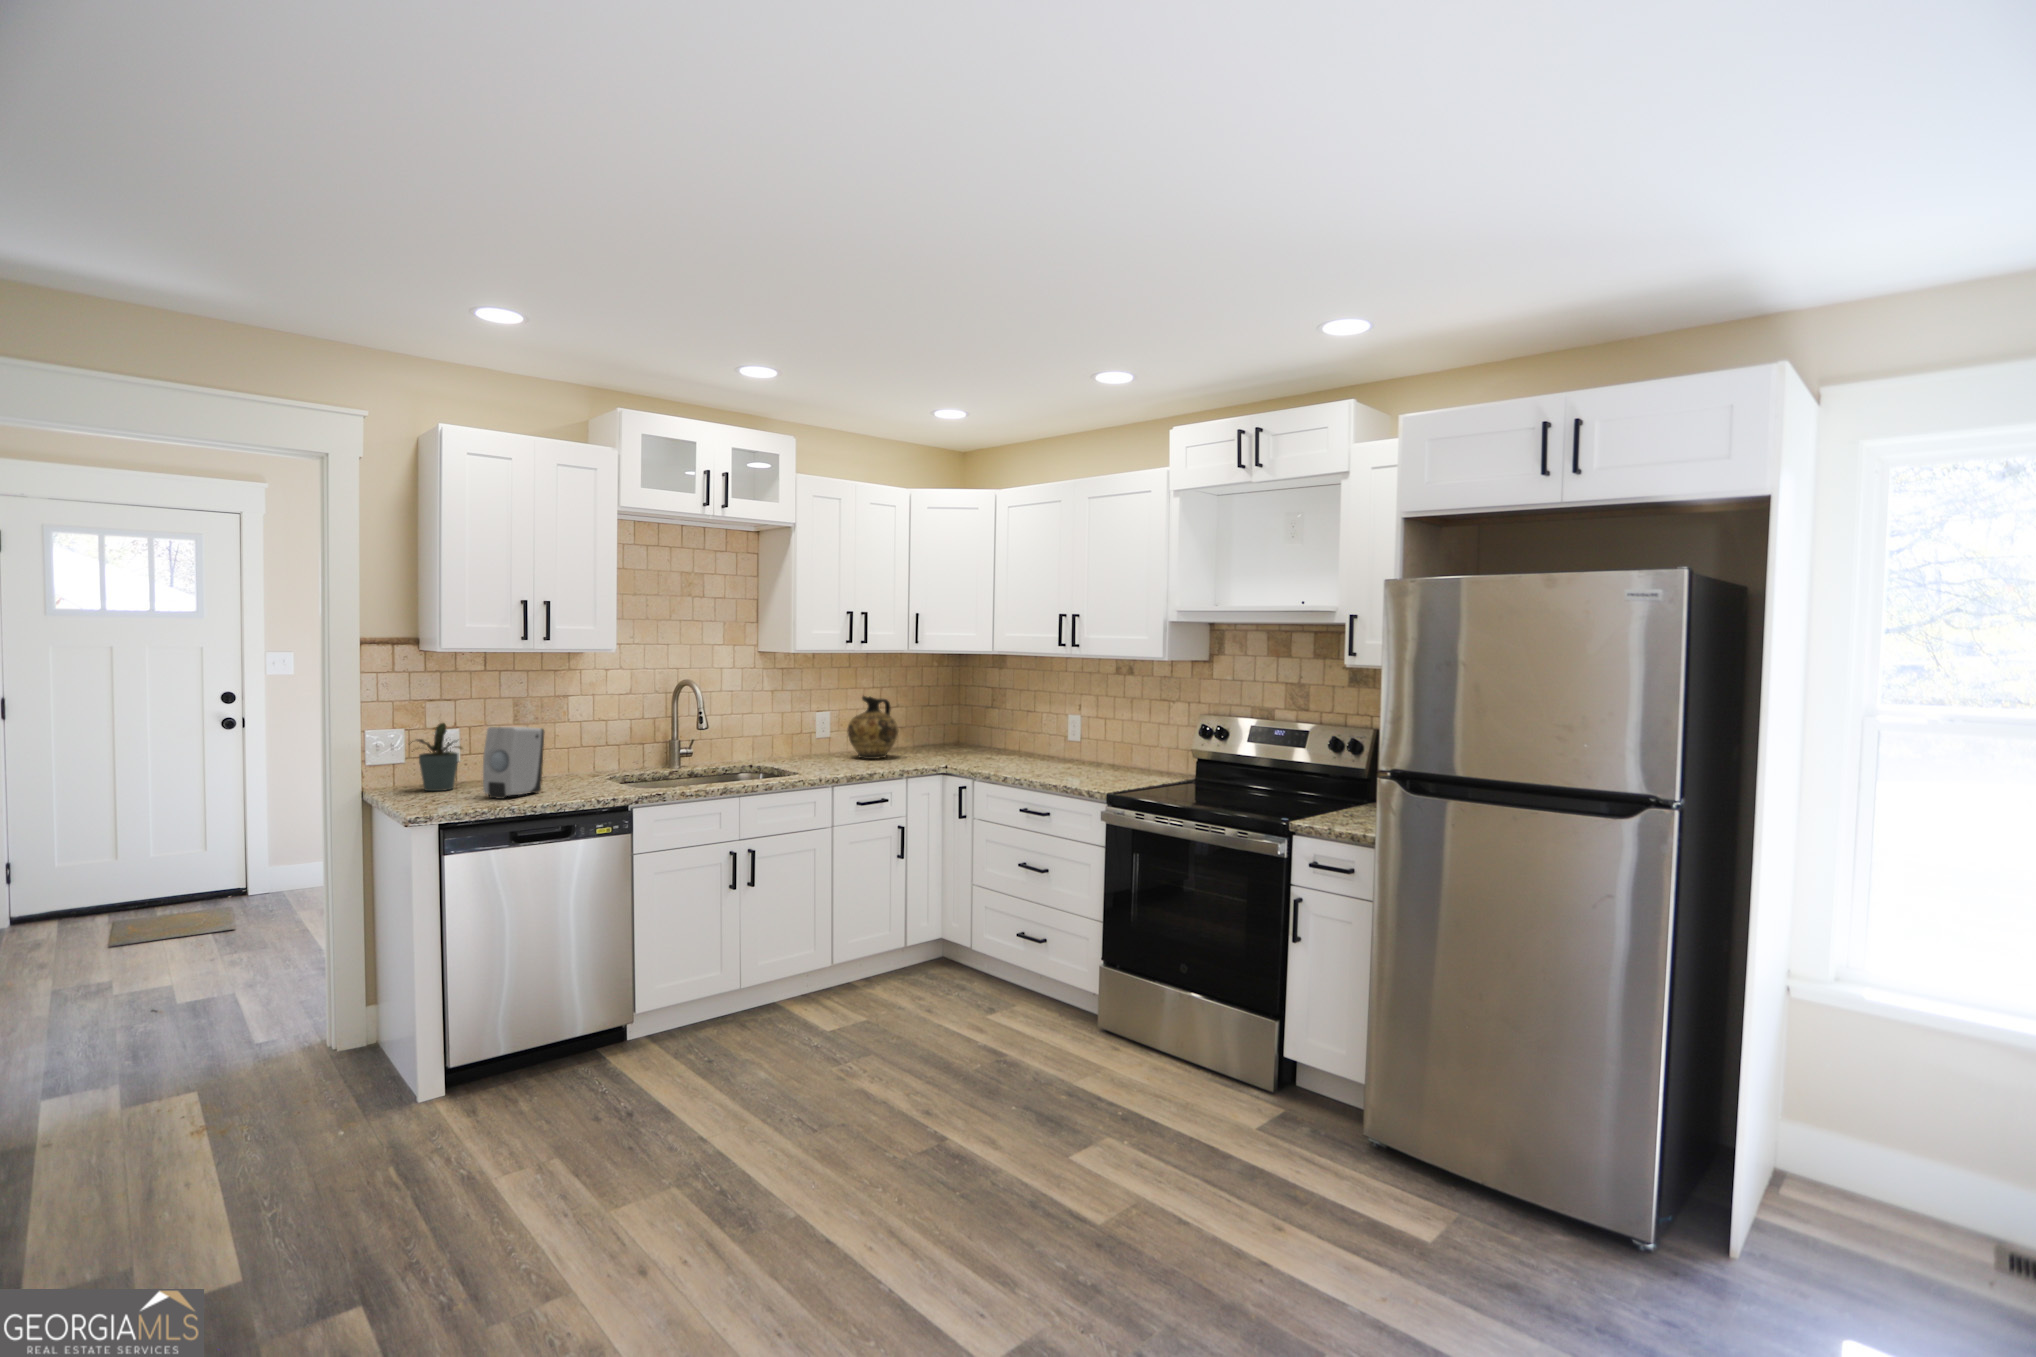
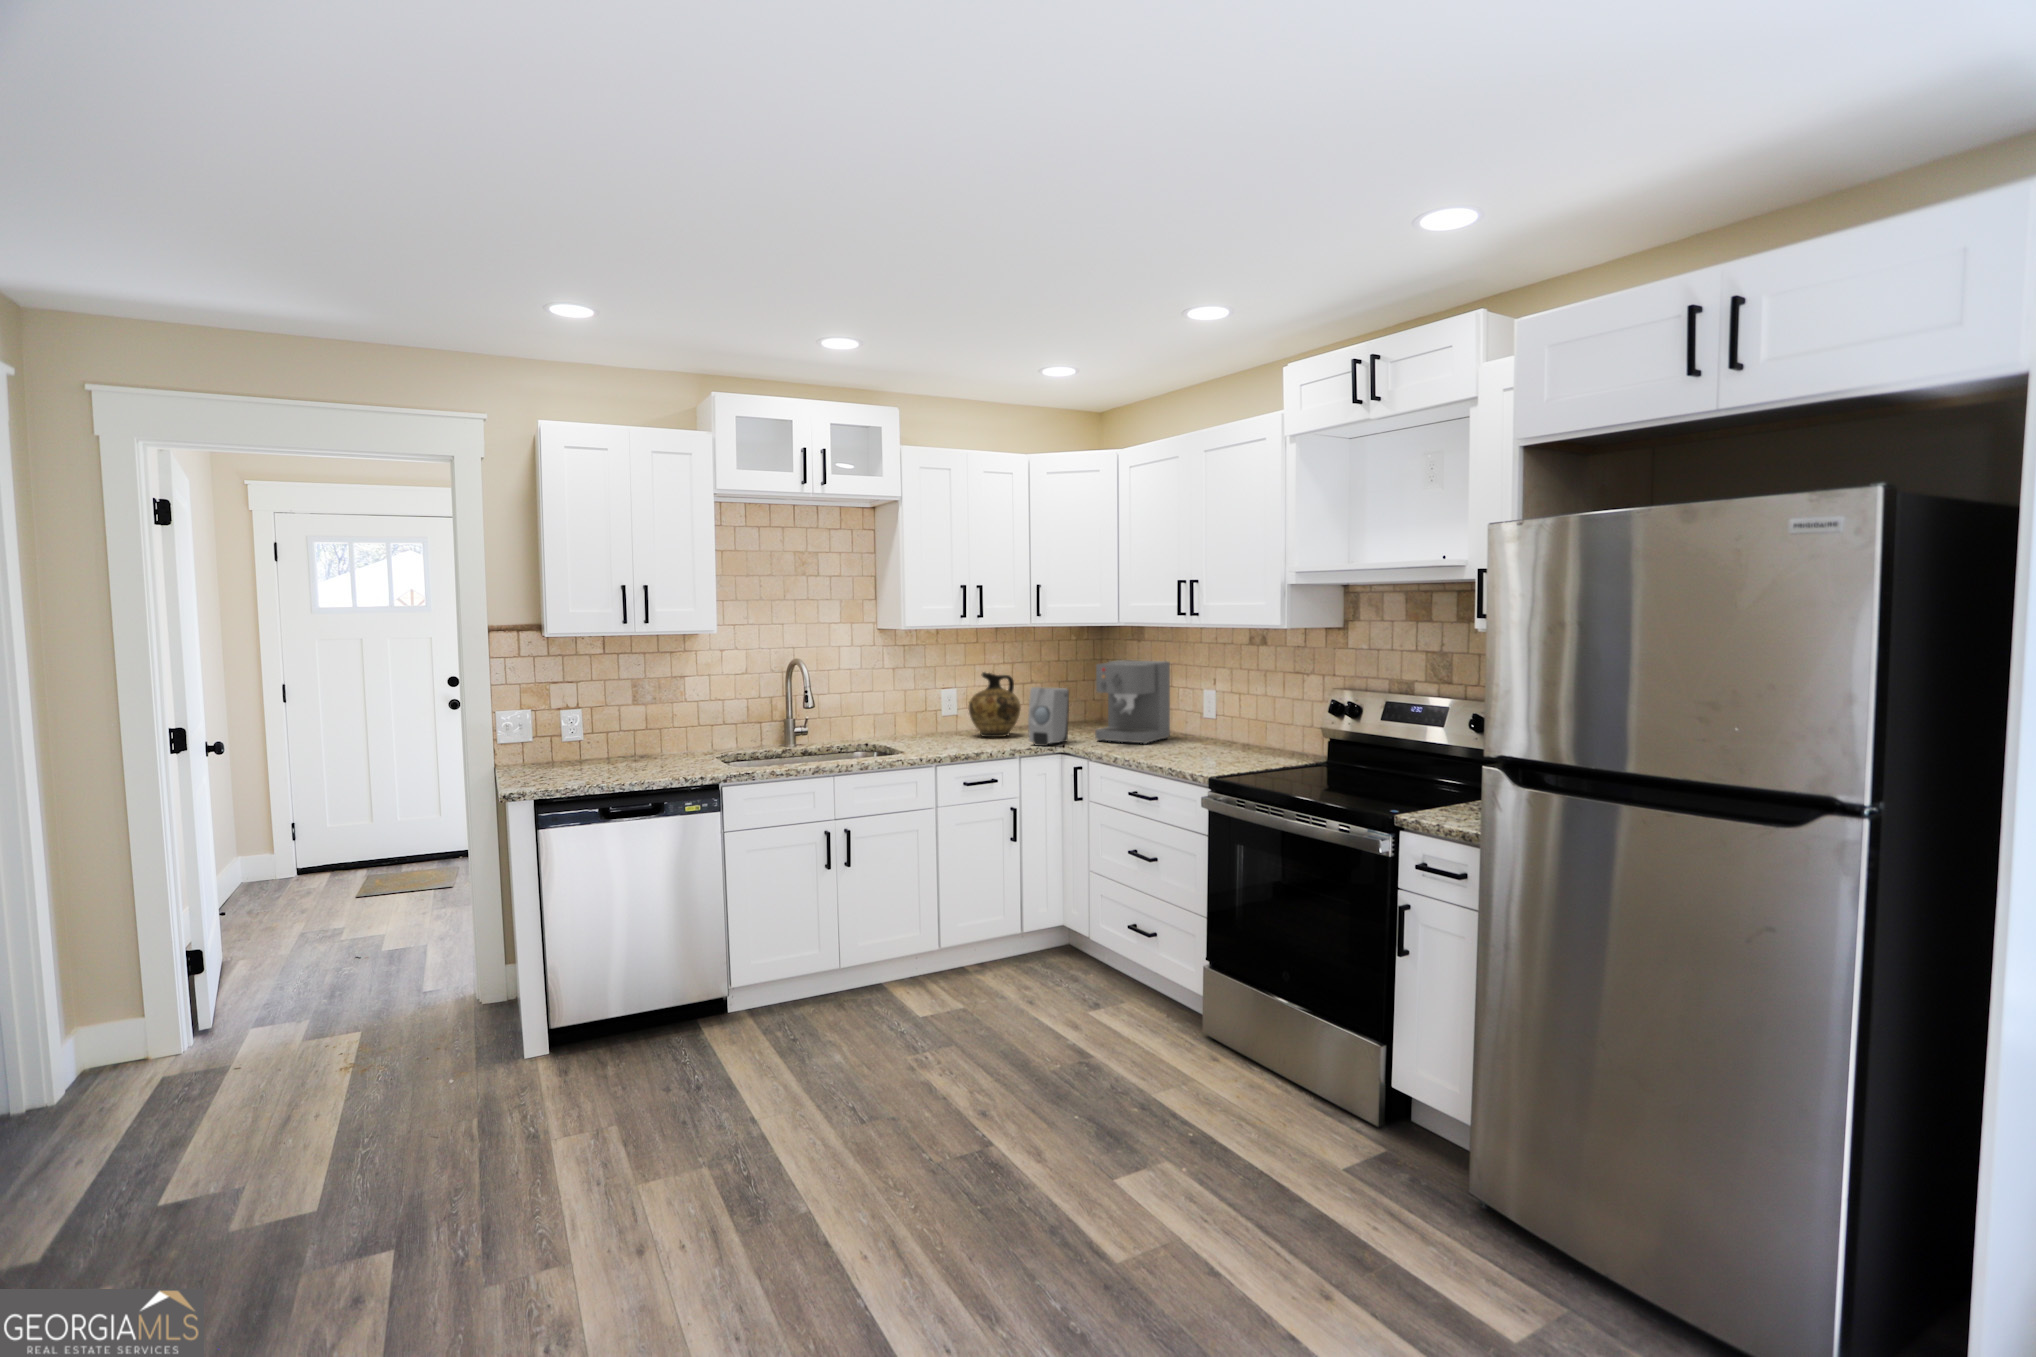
coffee maker: none [974,687,1042,765] -> present [1095,660,1170,744]
potted plant: present [411,723,462,791] -> none [536,703,583,768]
soap dispenser: present [483,727,544,799] -> present [1028,687,1069,746]

